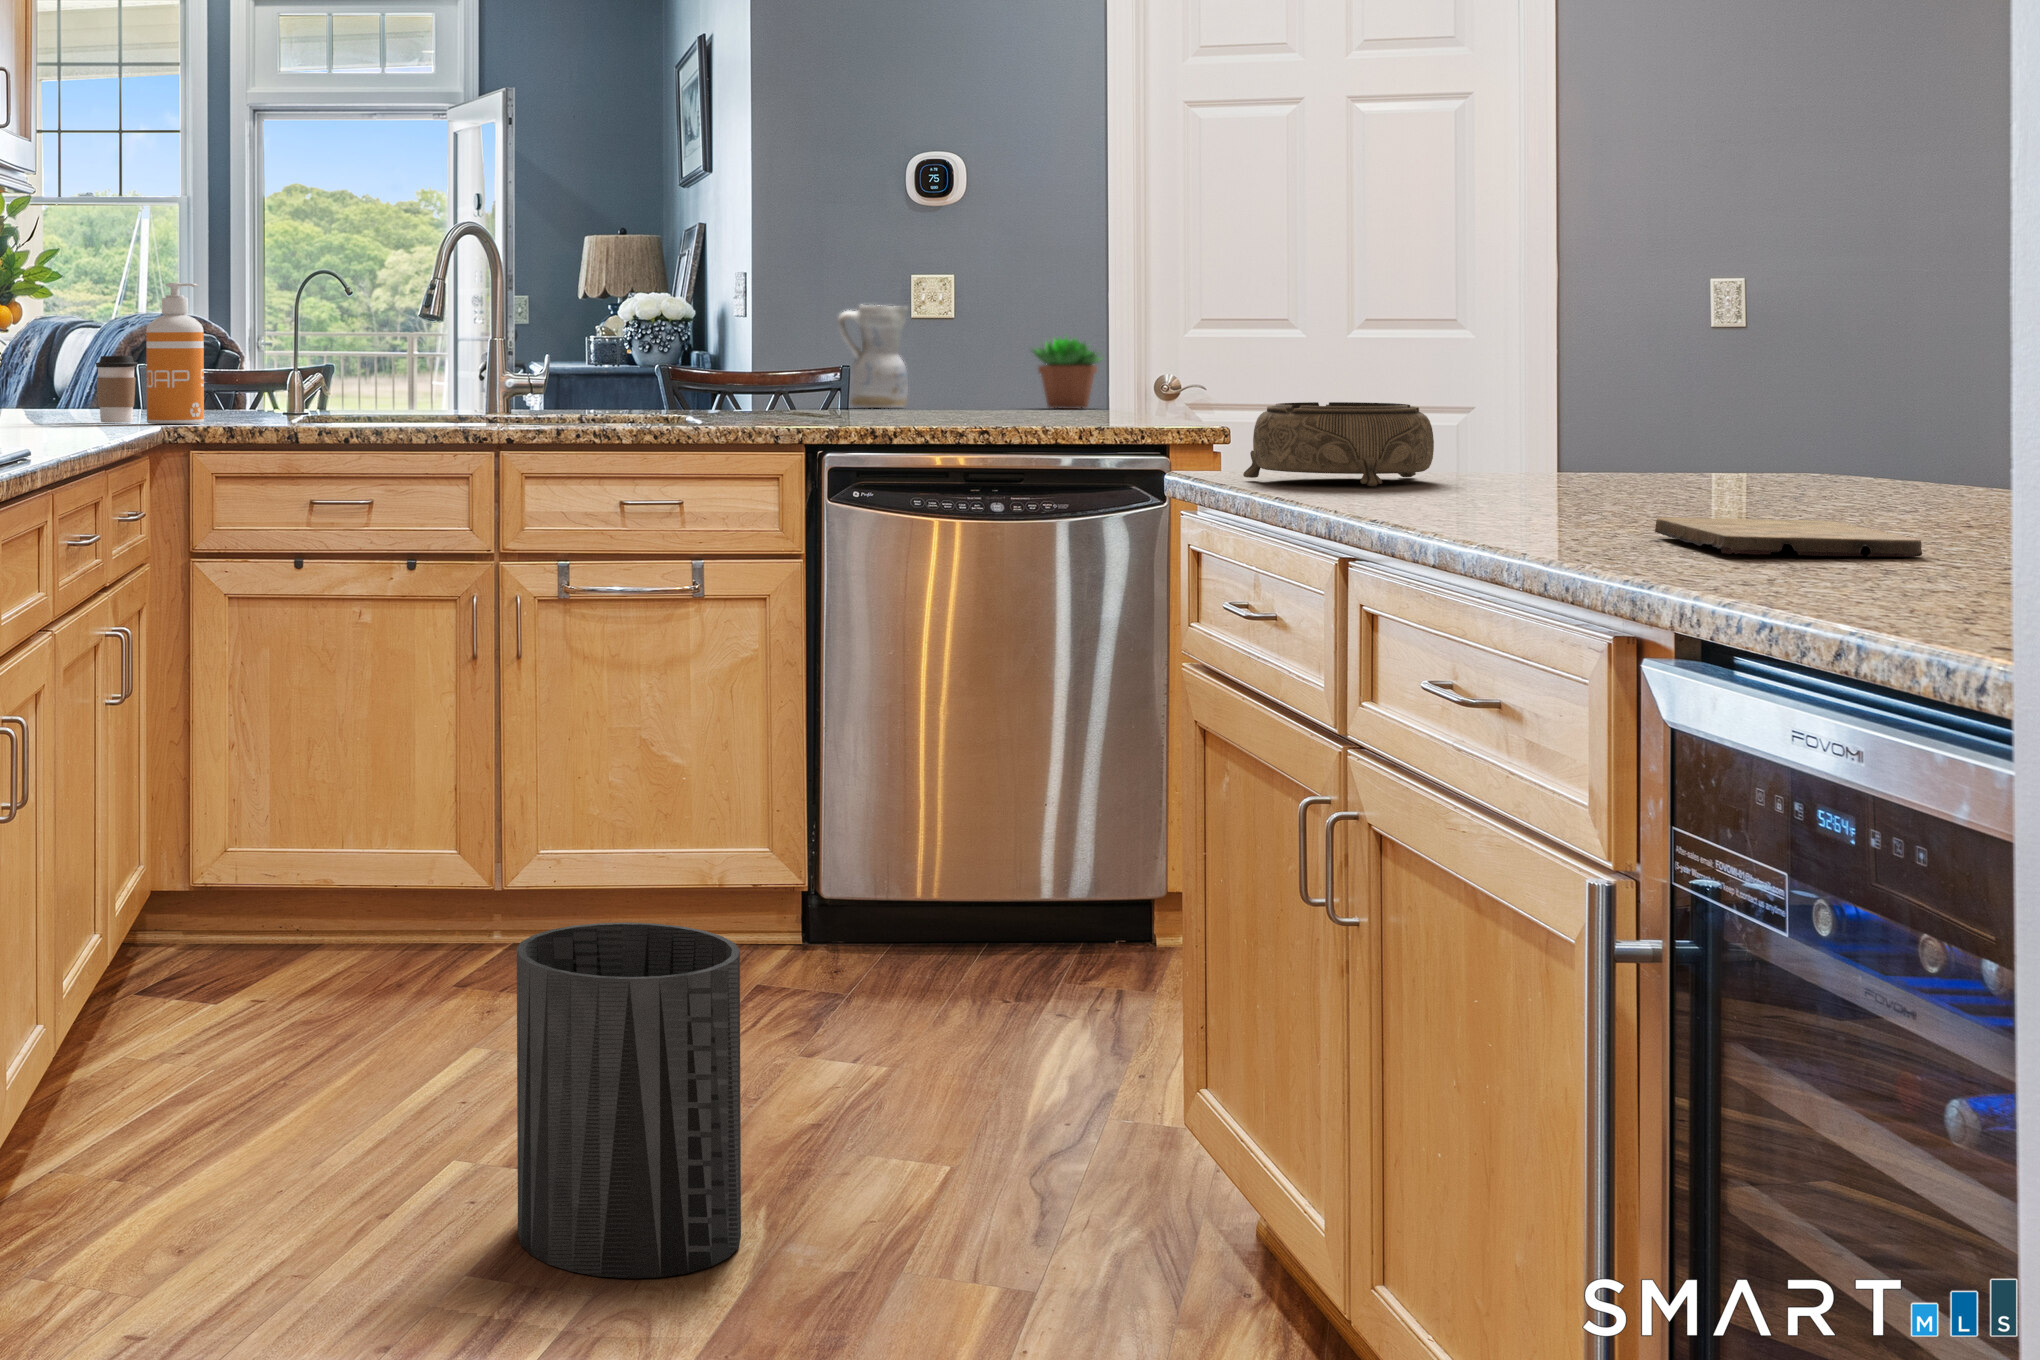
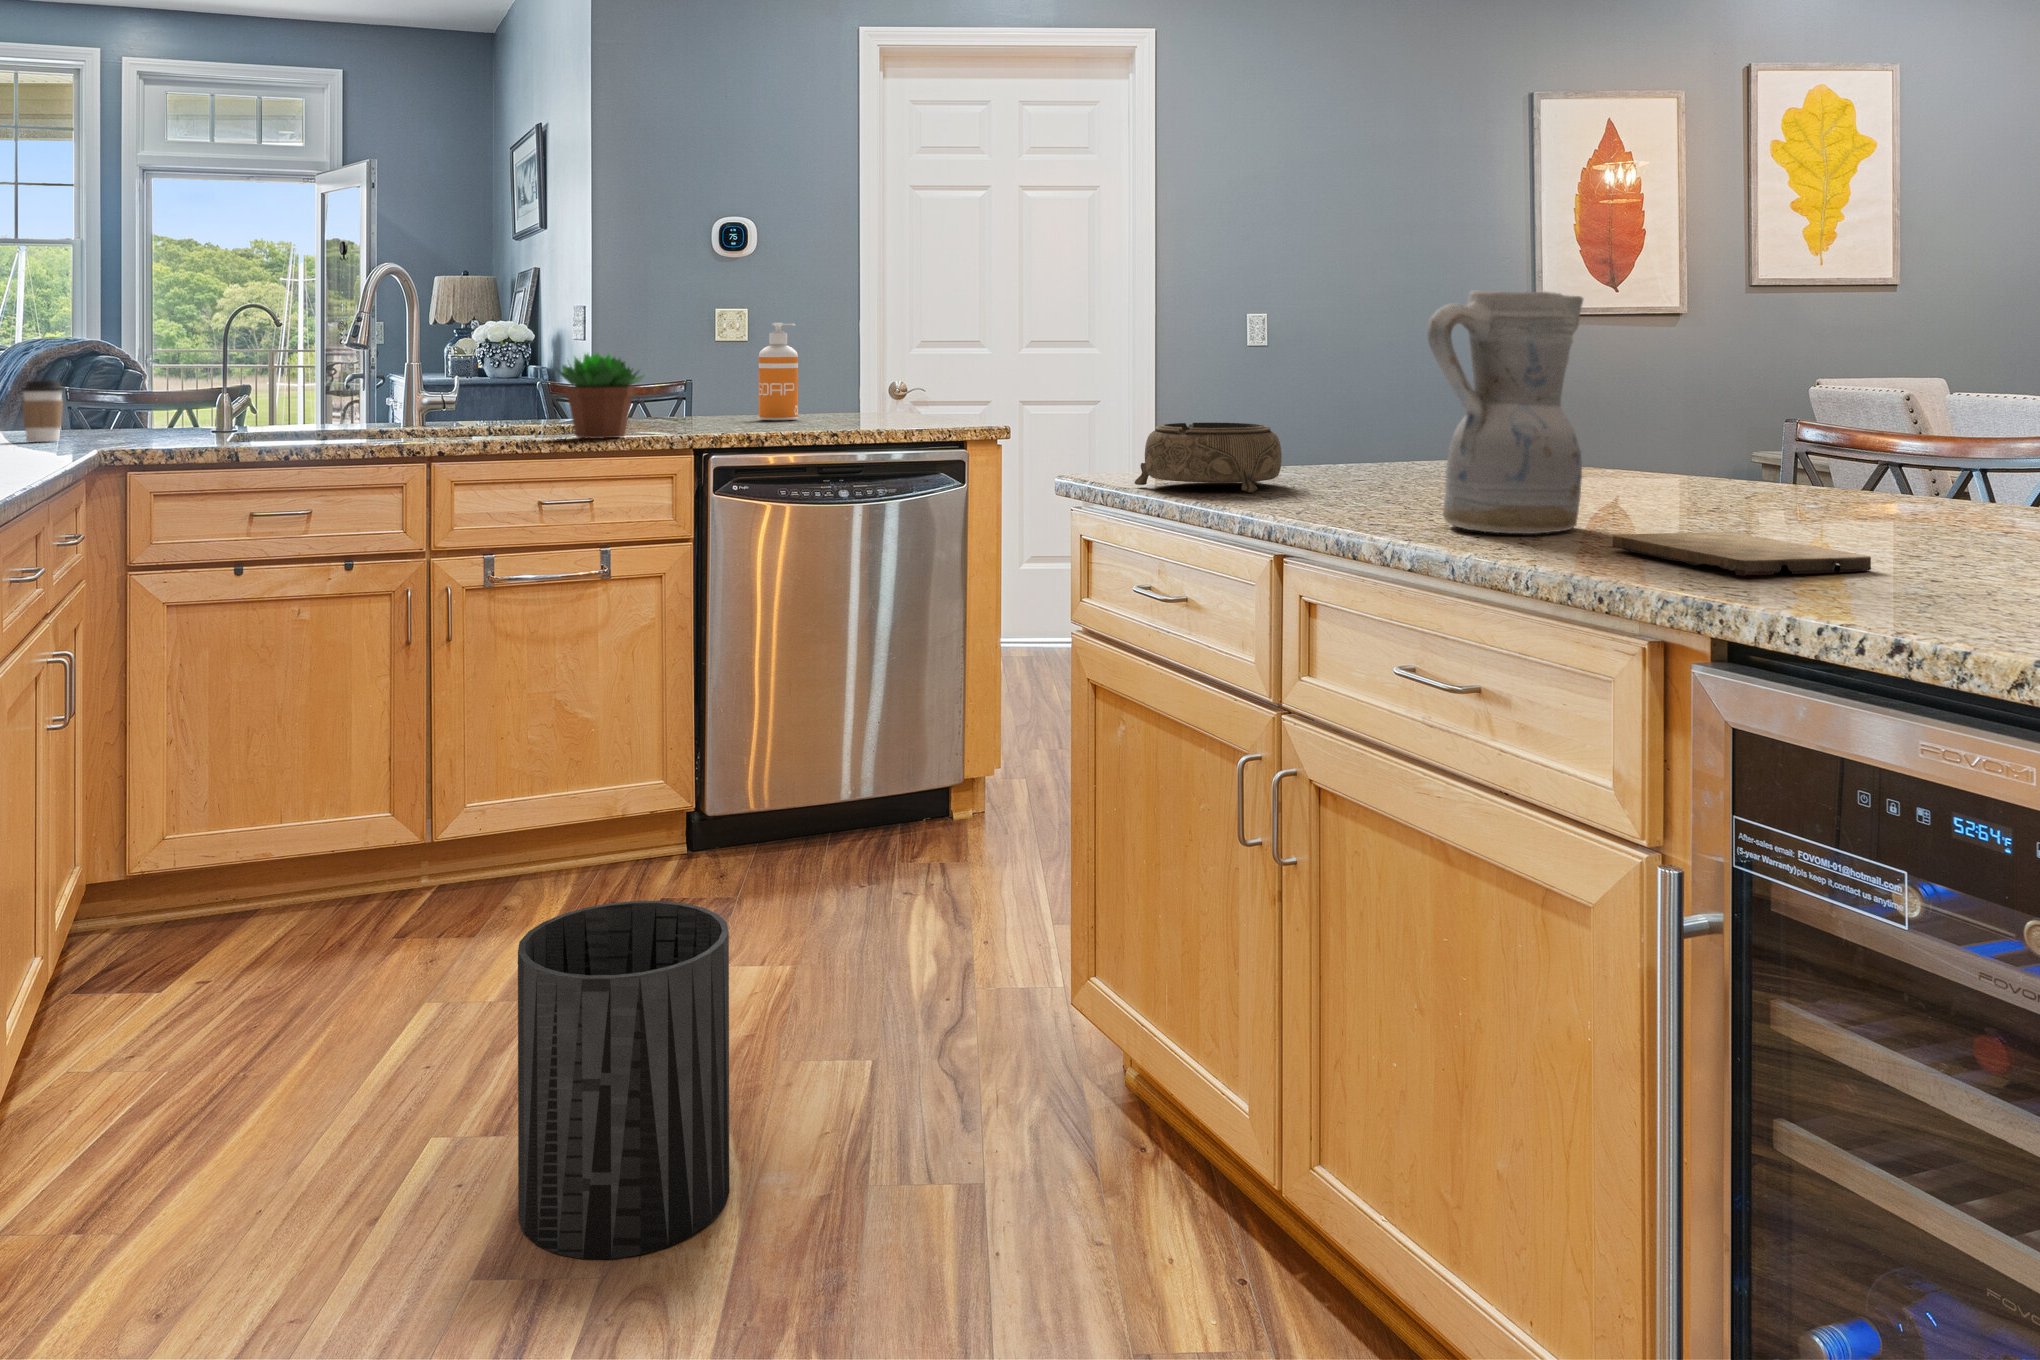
soap dispenser: present [146,283,204,424] -> present [759,323,798,420]
ceramic pitcher: present [837,305,908,408] -> present [1428,291,1583,534]
succulent plant: present [1033,338,1102,409] -> present [557,352,643,439]

